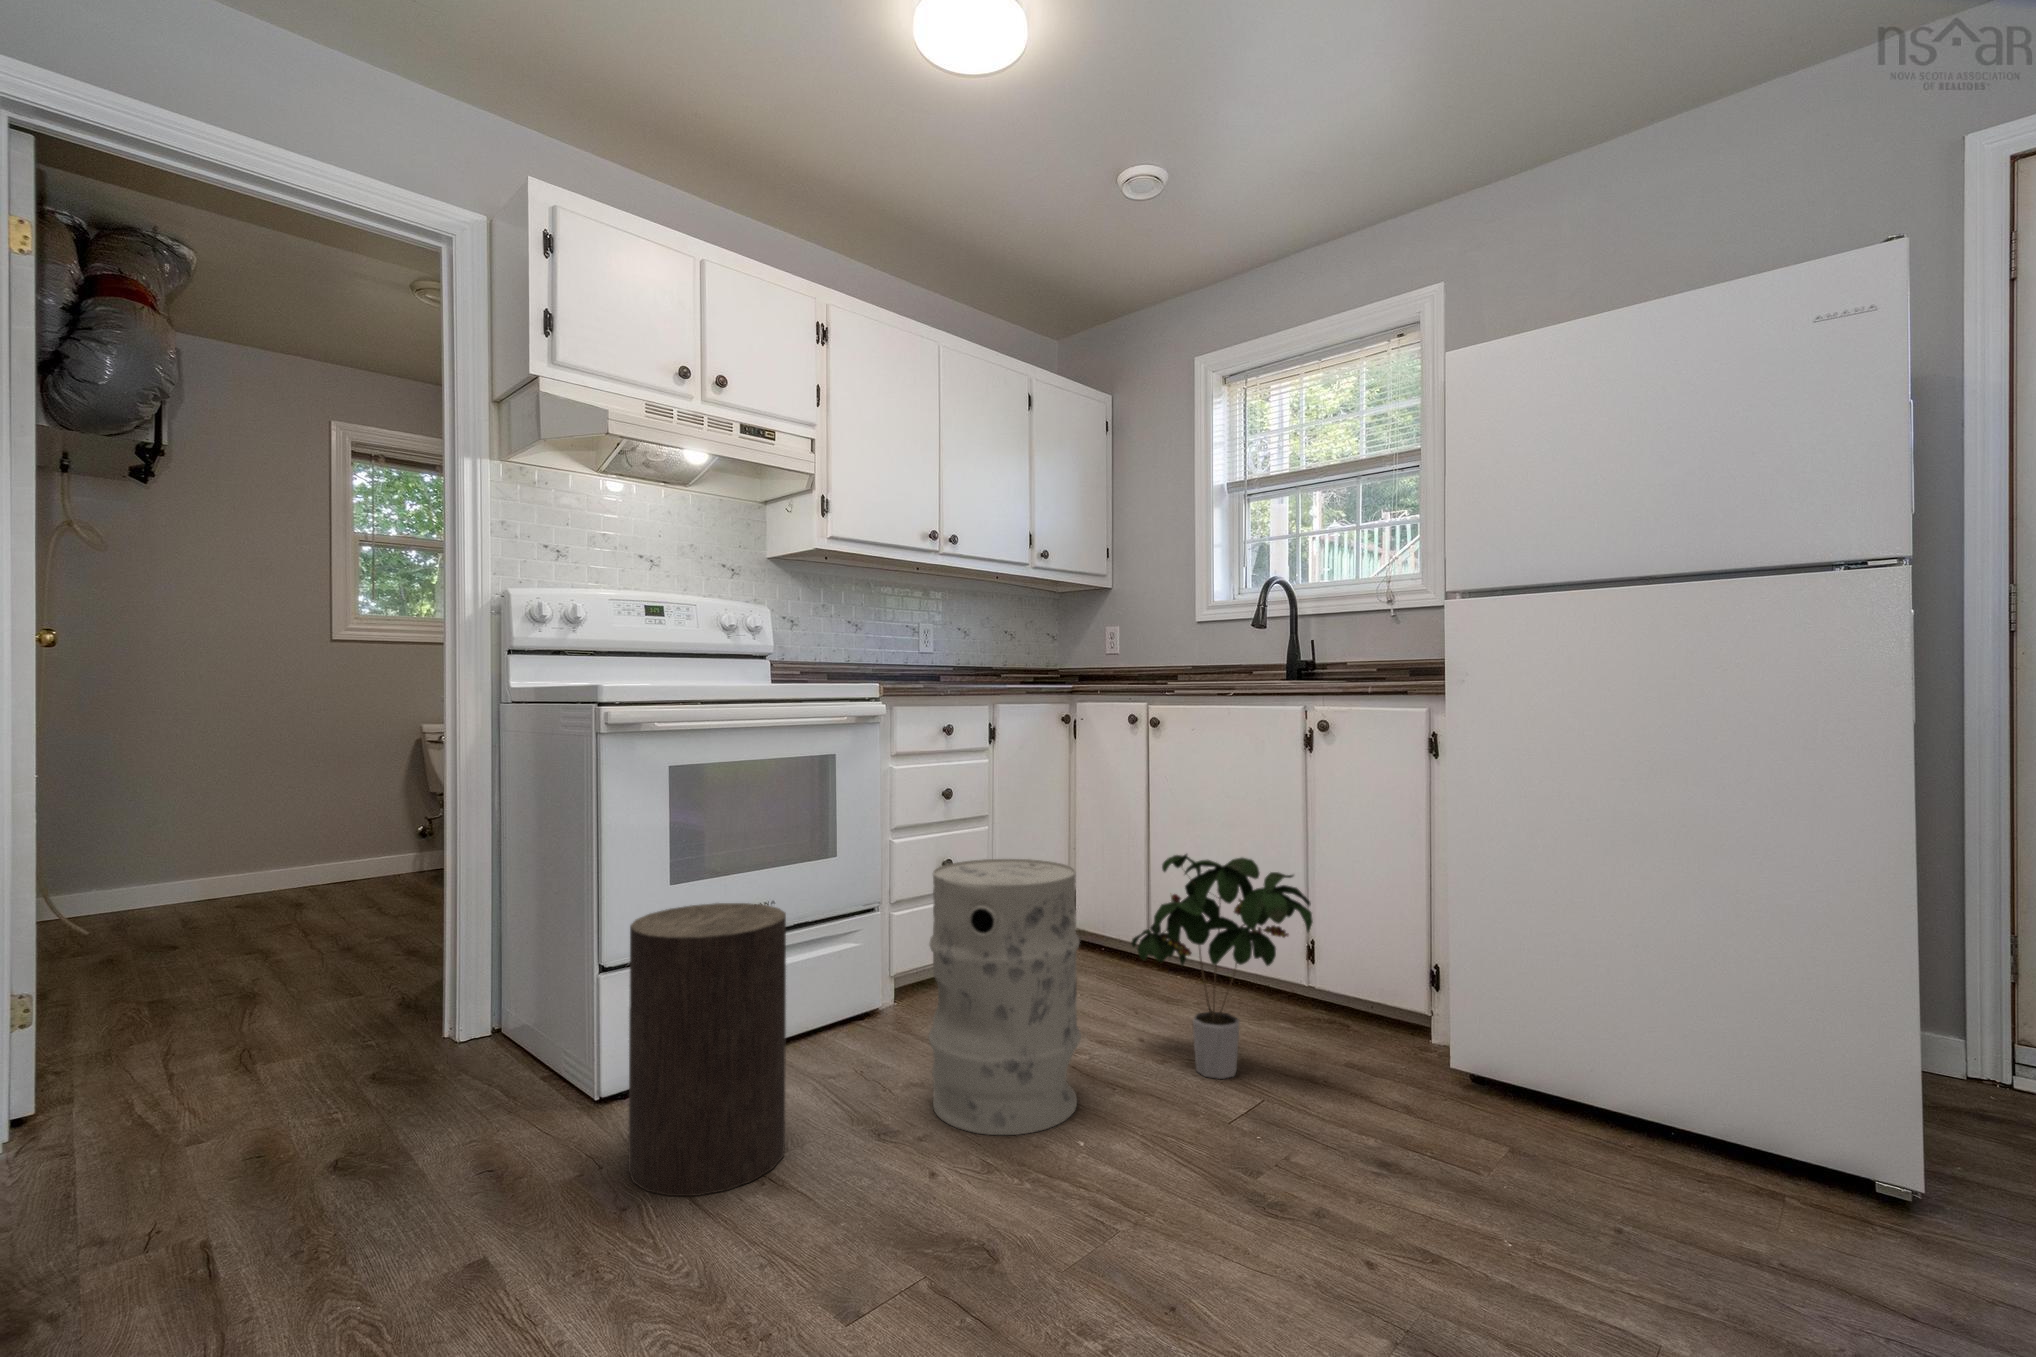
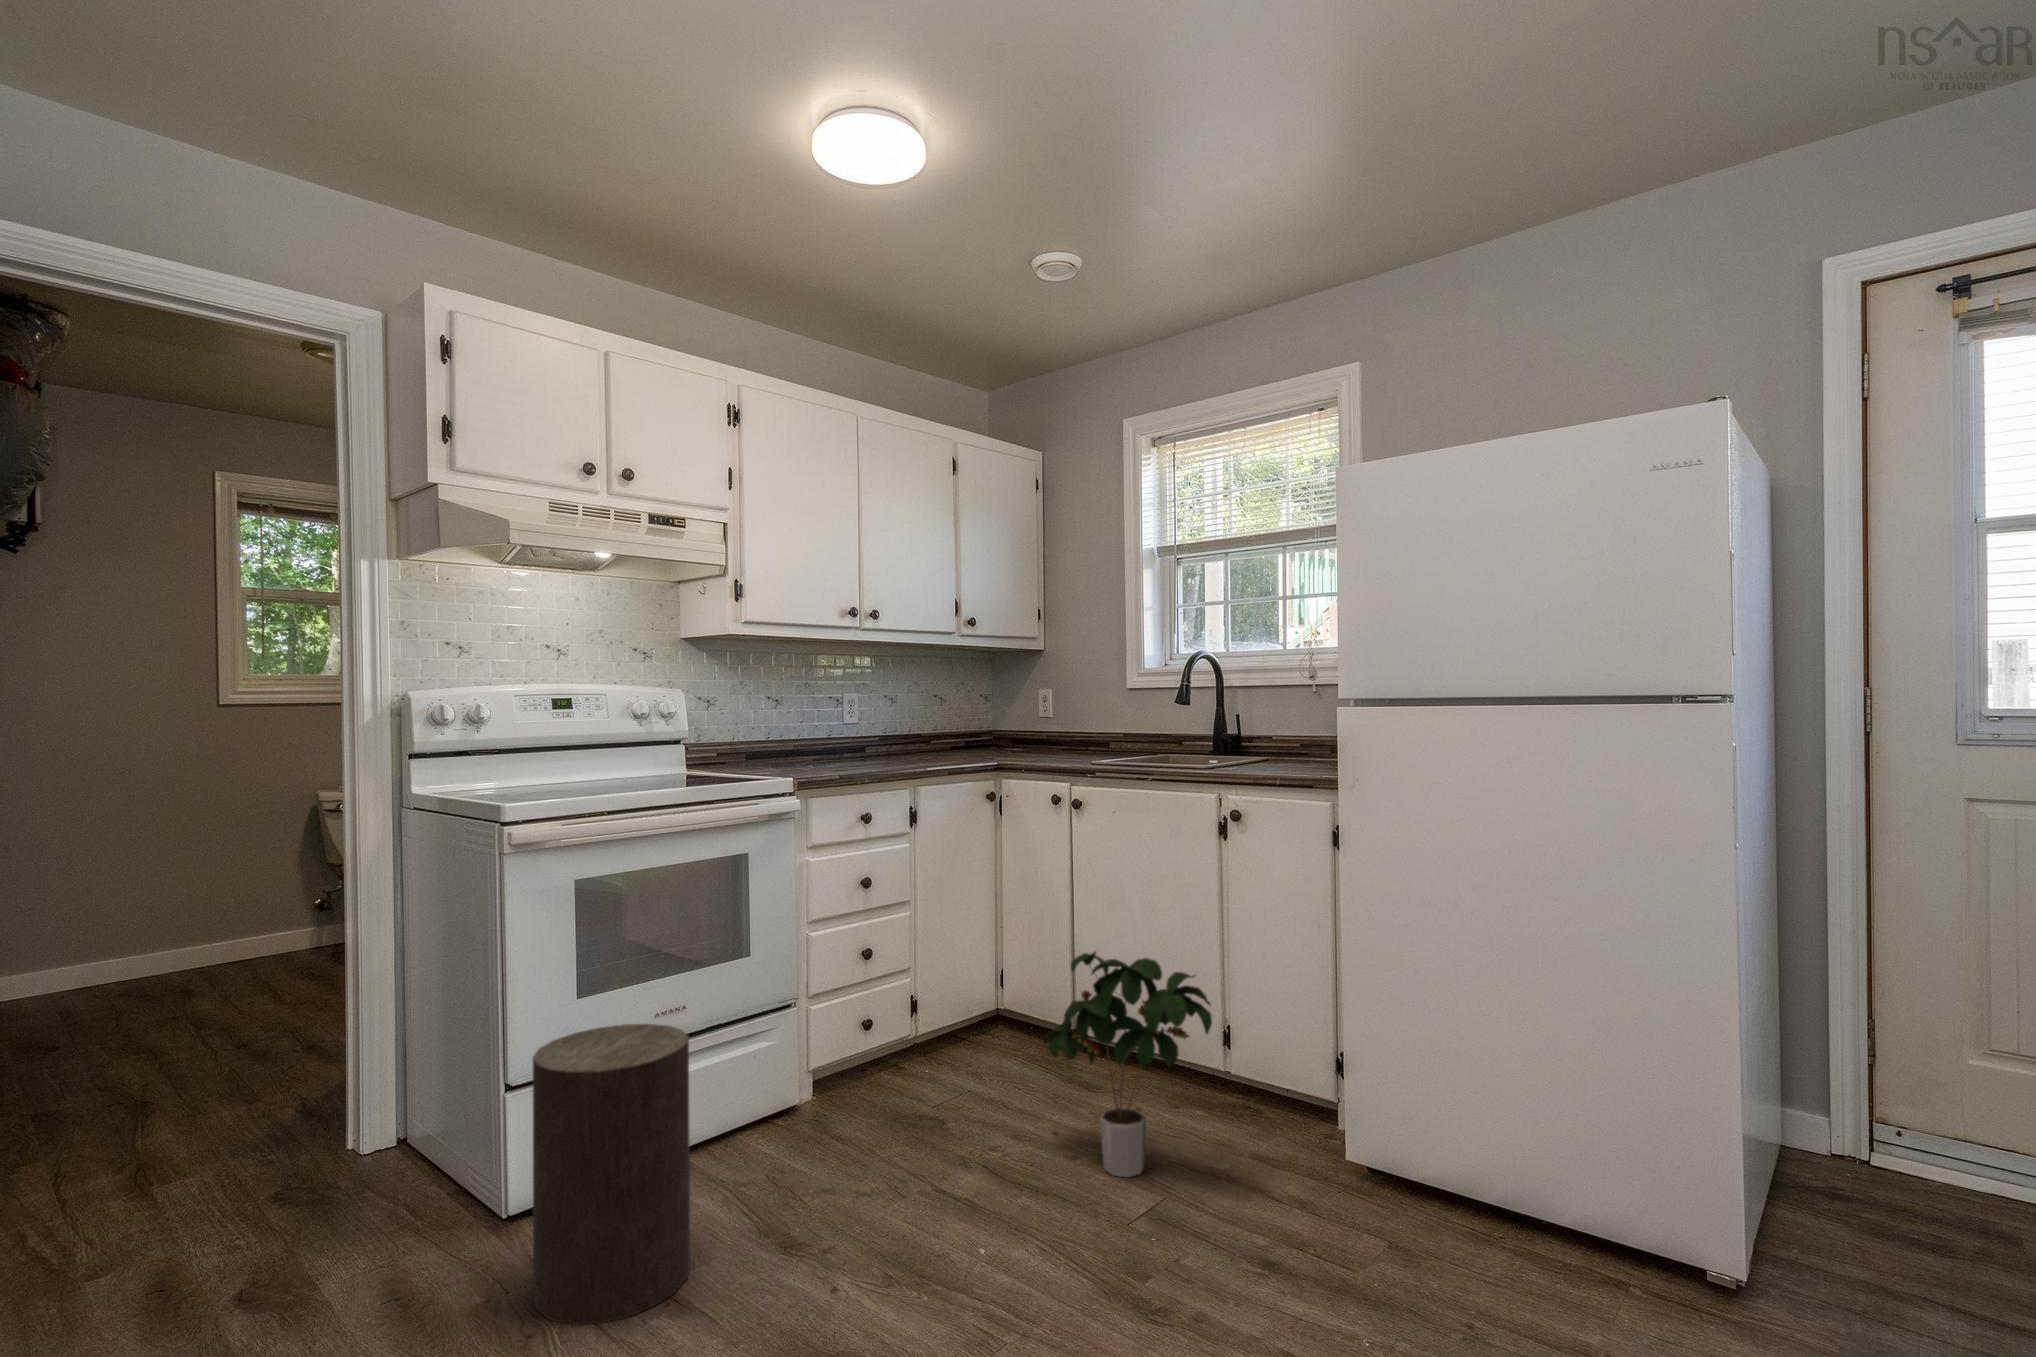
trash can: present [928,859,1081,1135] -> none [835,964,984,1247]

